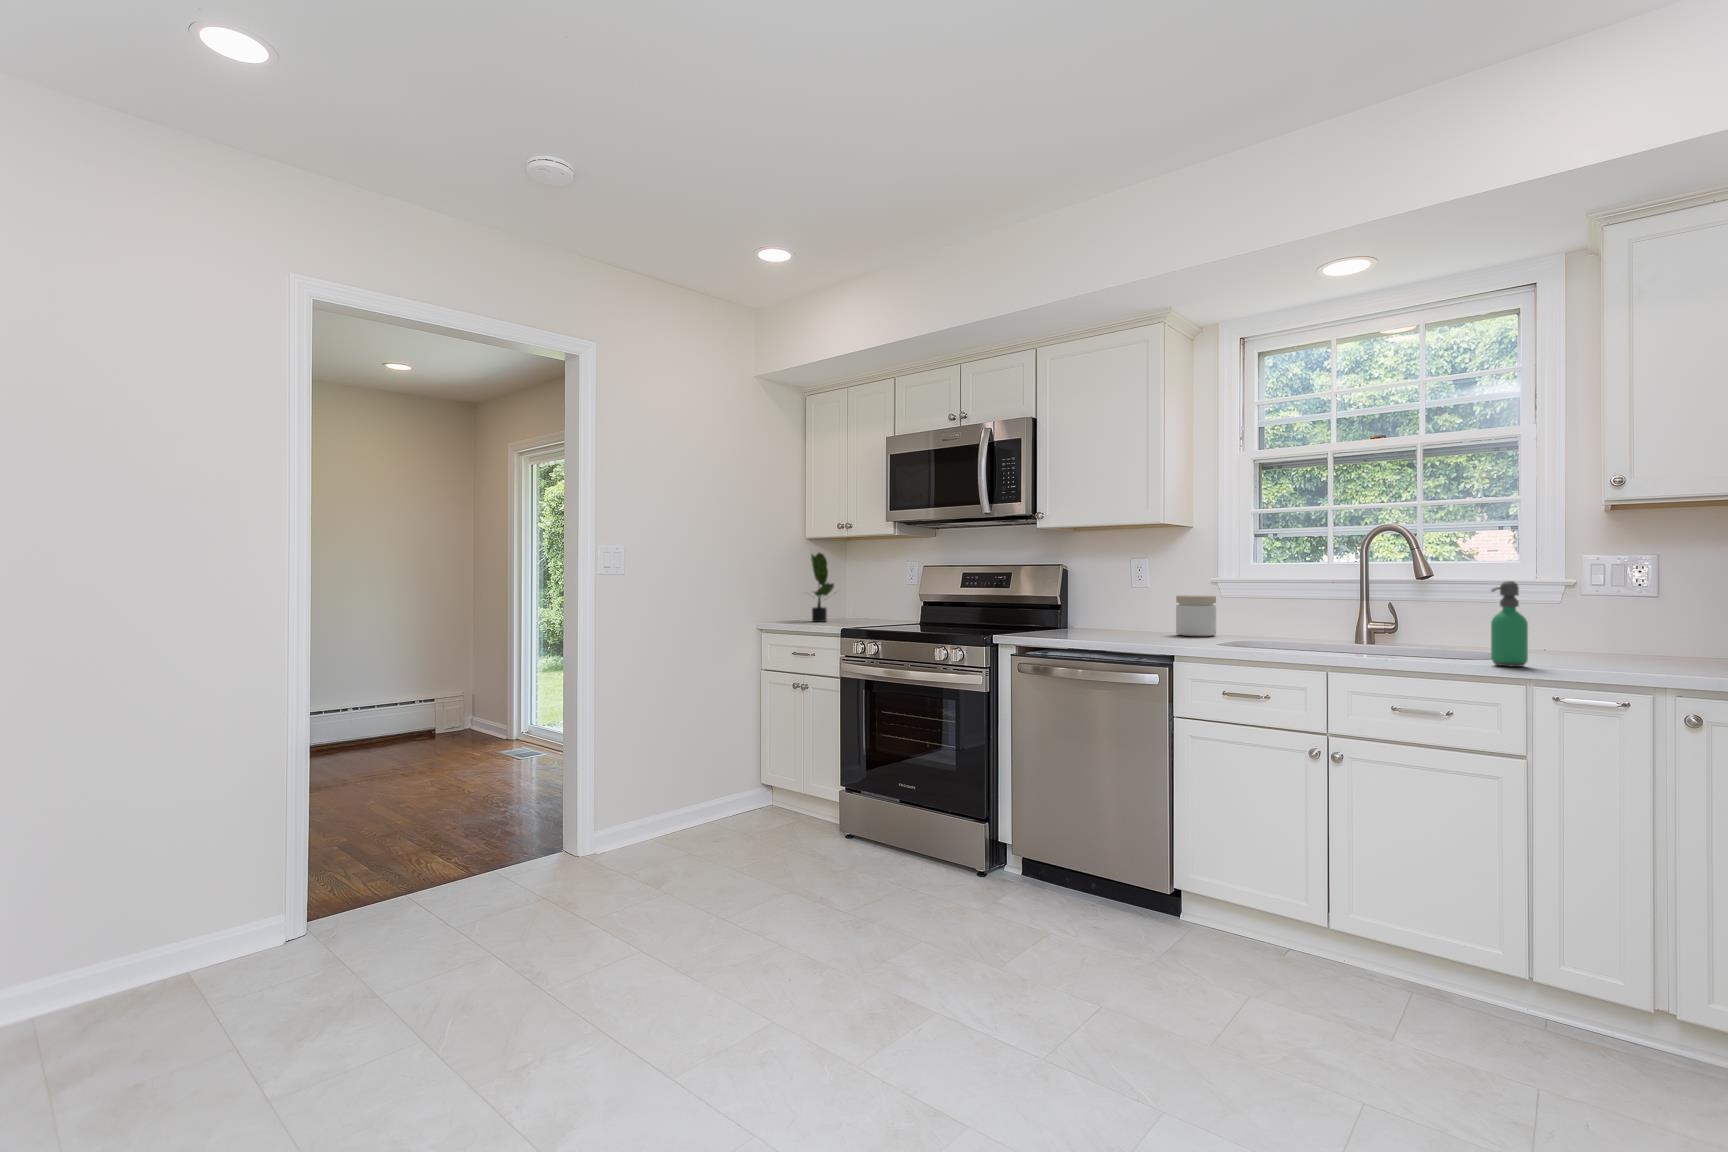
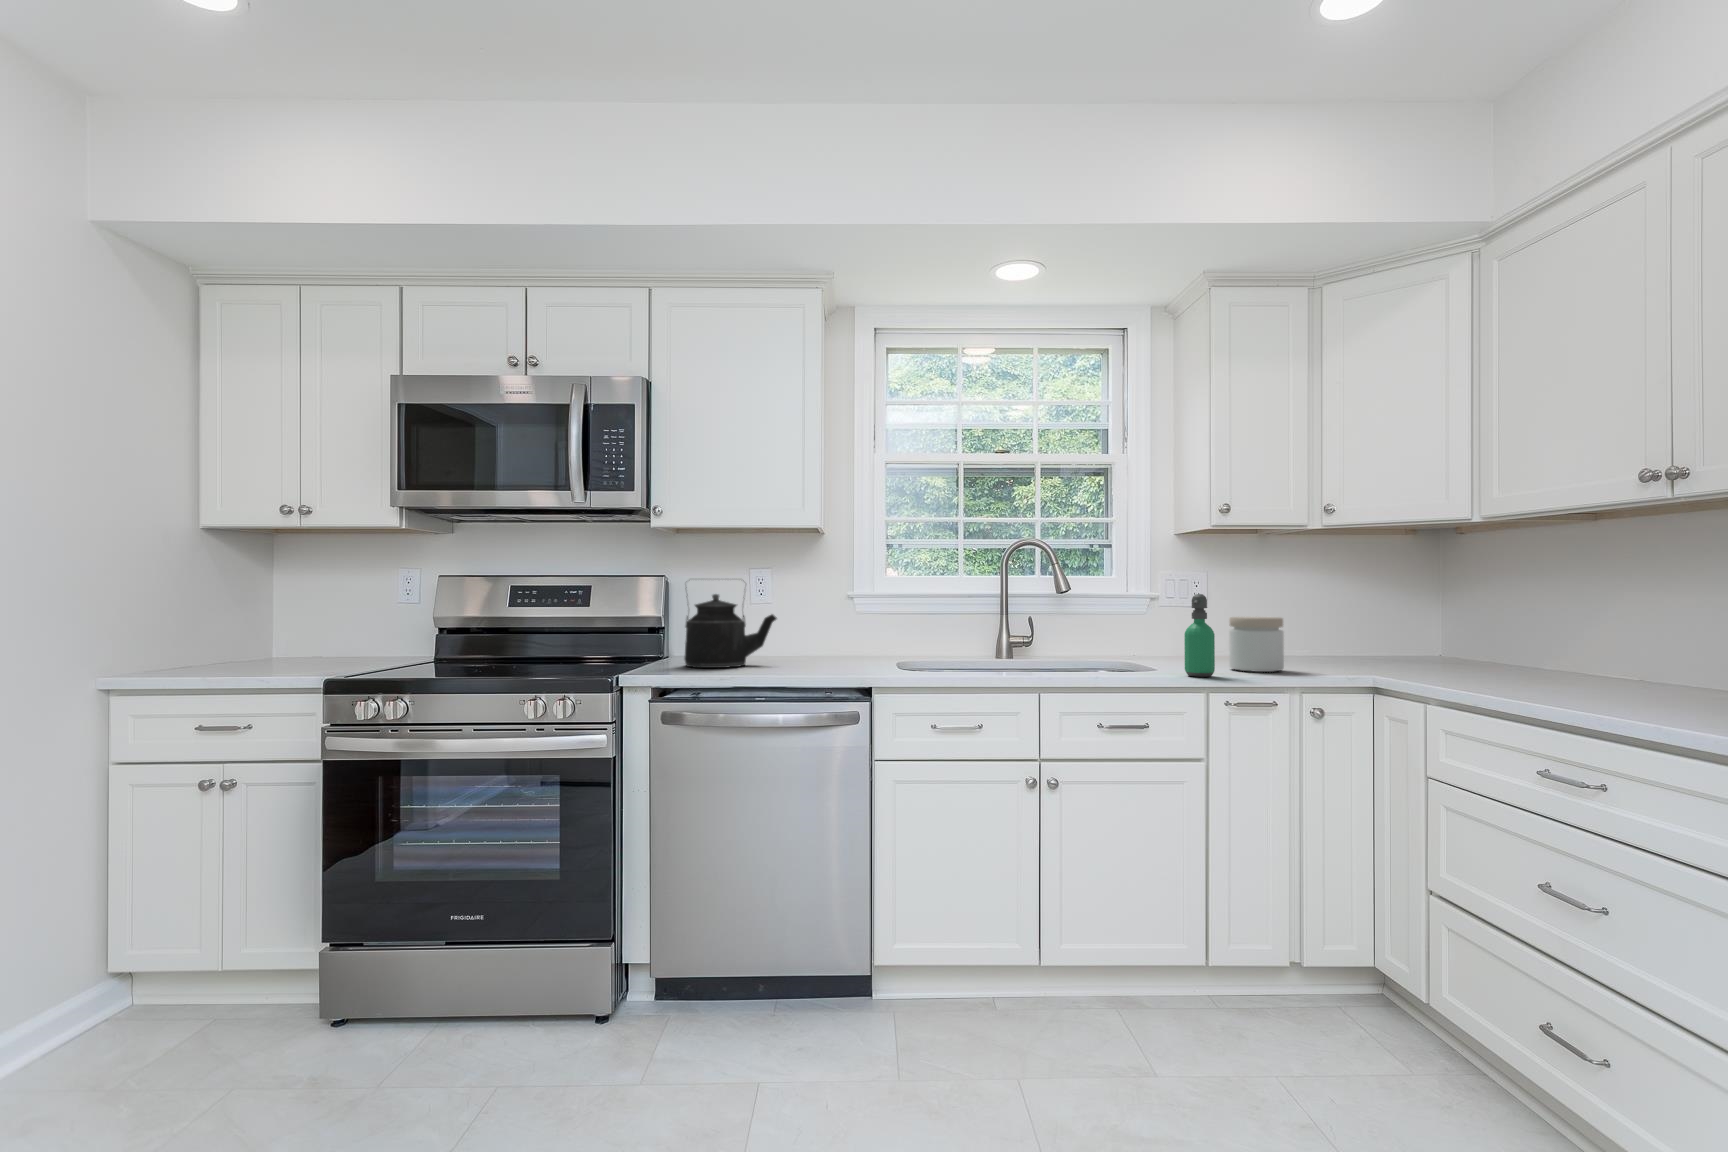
potted plant: present [811,553,834,622] -> none [206,549,285,667]
kettle: none [1057,567,1130,636] -> present [684,594,777,668]
jar: present [1176,595,1216,636] -> present [1229,617,1284,672]

